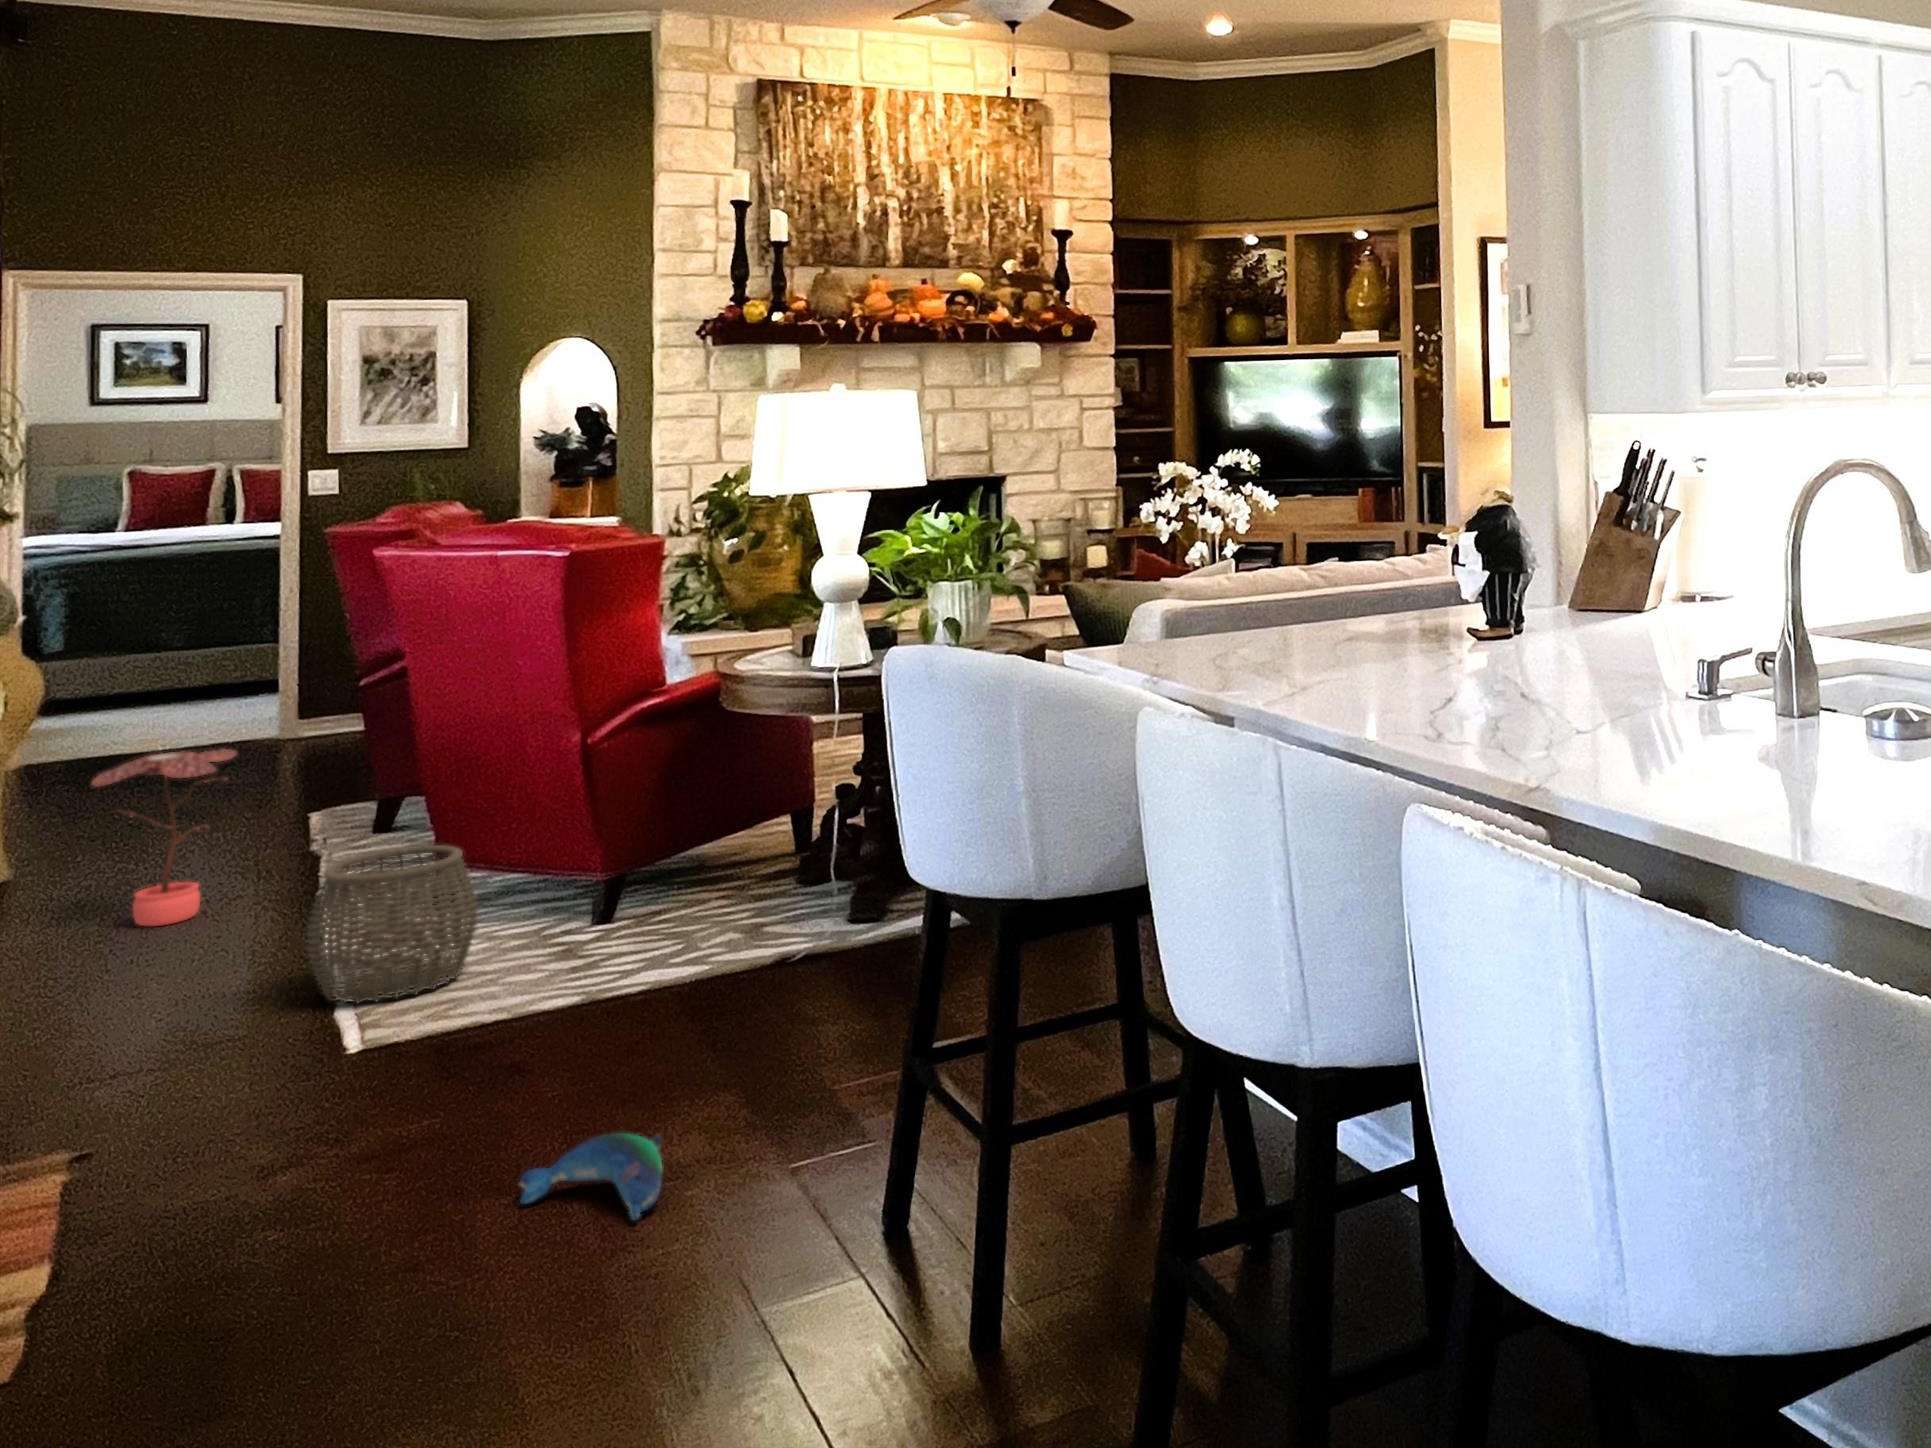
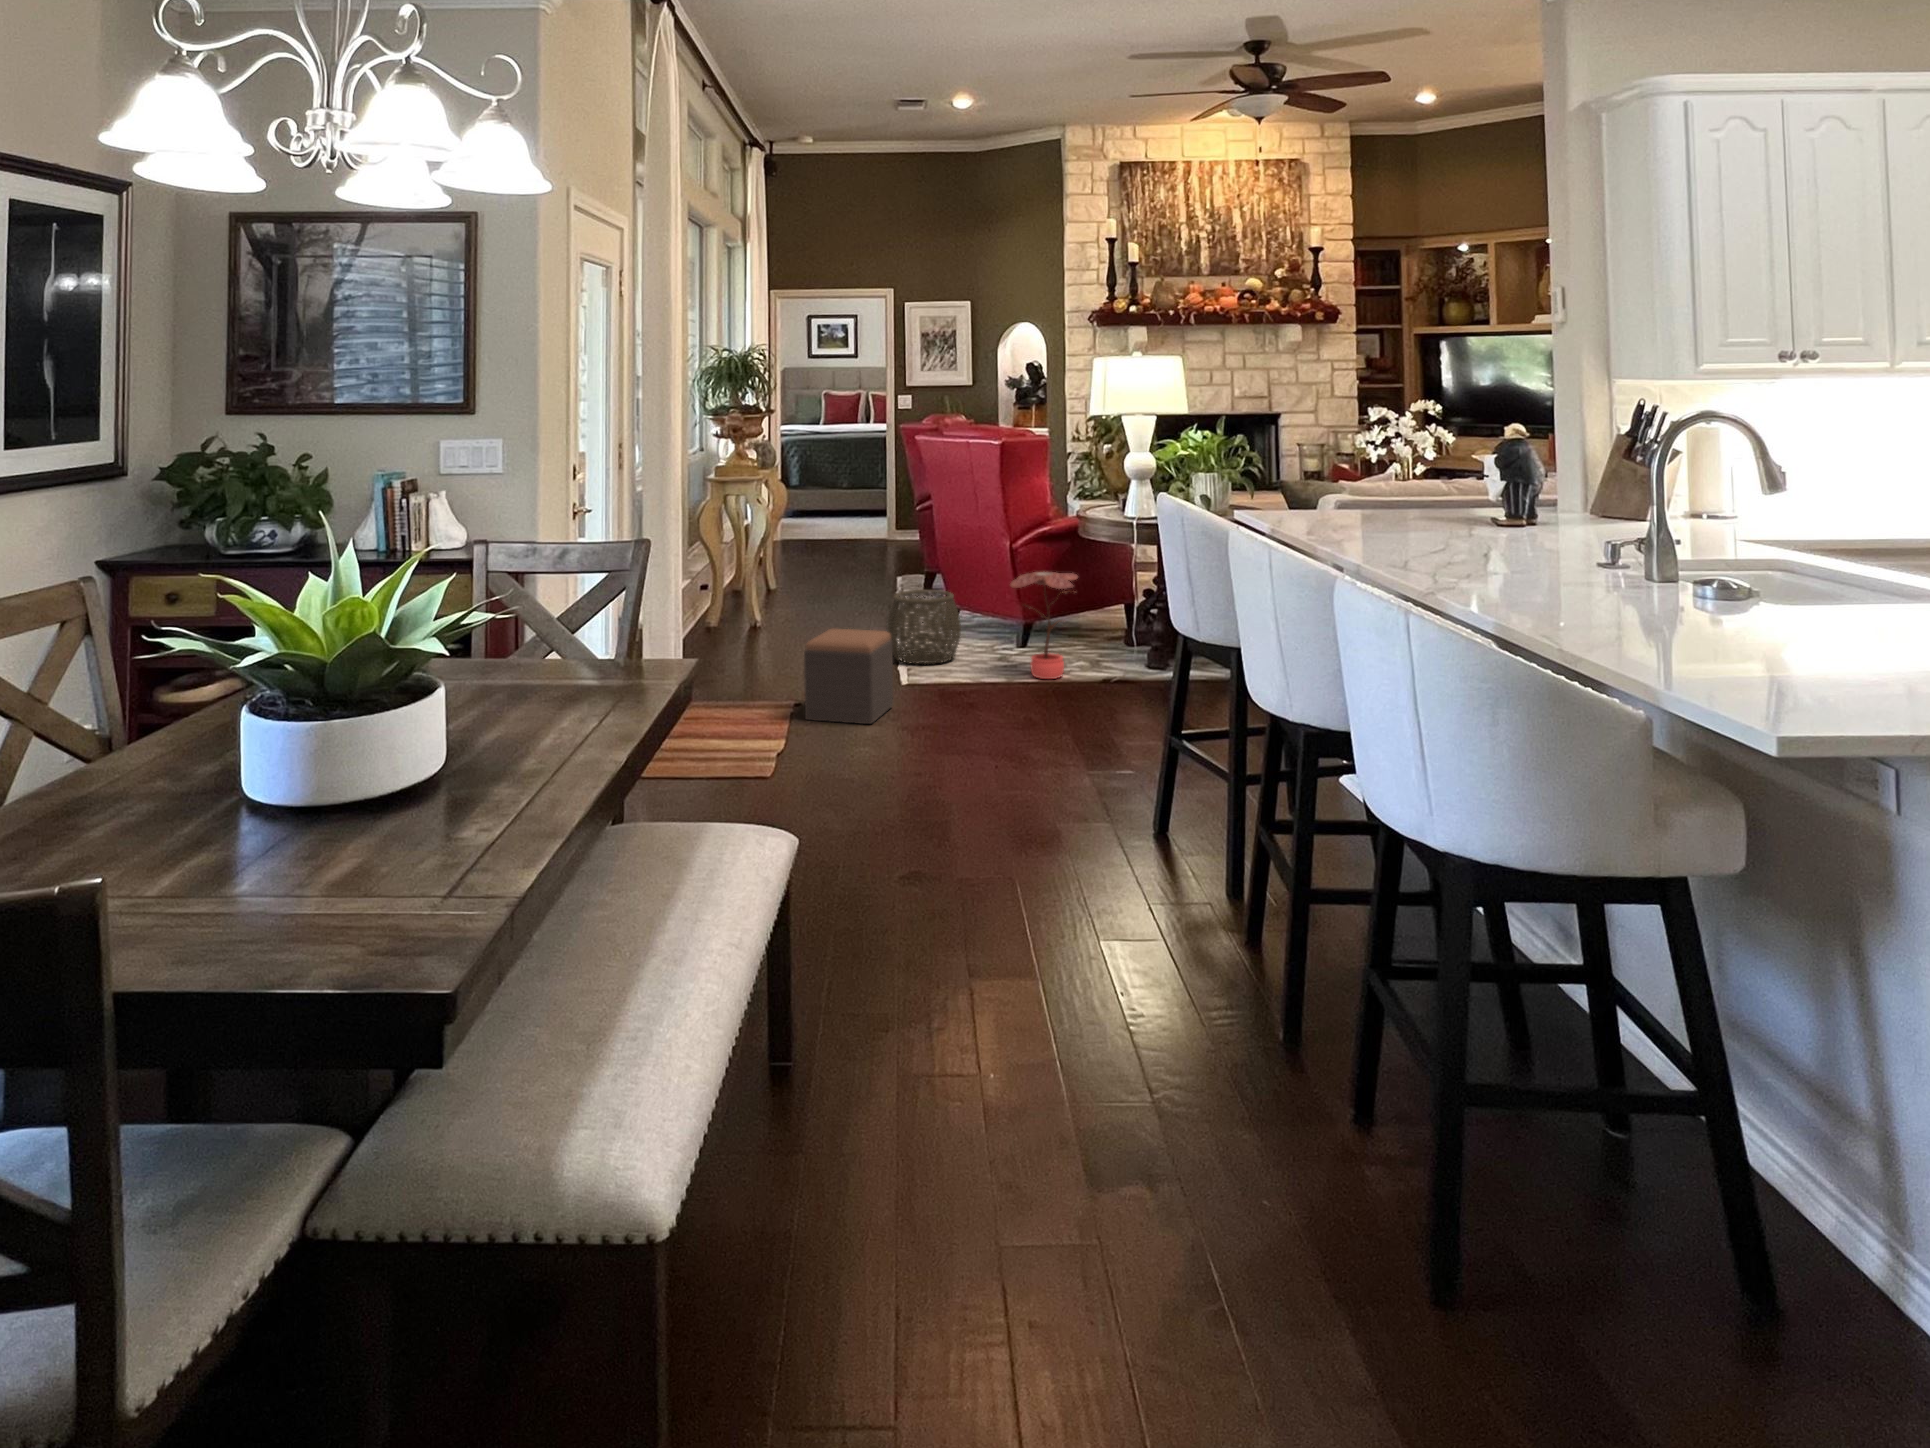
potted plant: present [92,749,237,926] -> present [1010,571,1078,679]
footstool: none [102,964,333,1199] -> present [804,629,893,724]
plush toy: present [520,1133,663,1220] -> none [964,731,1028,773]

